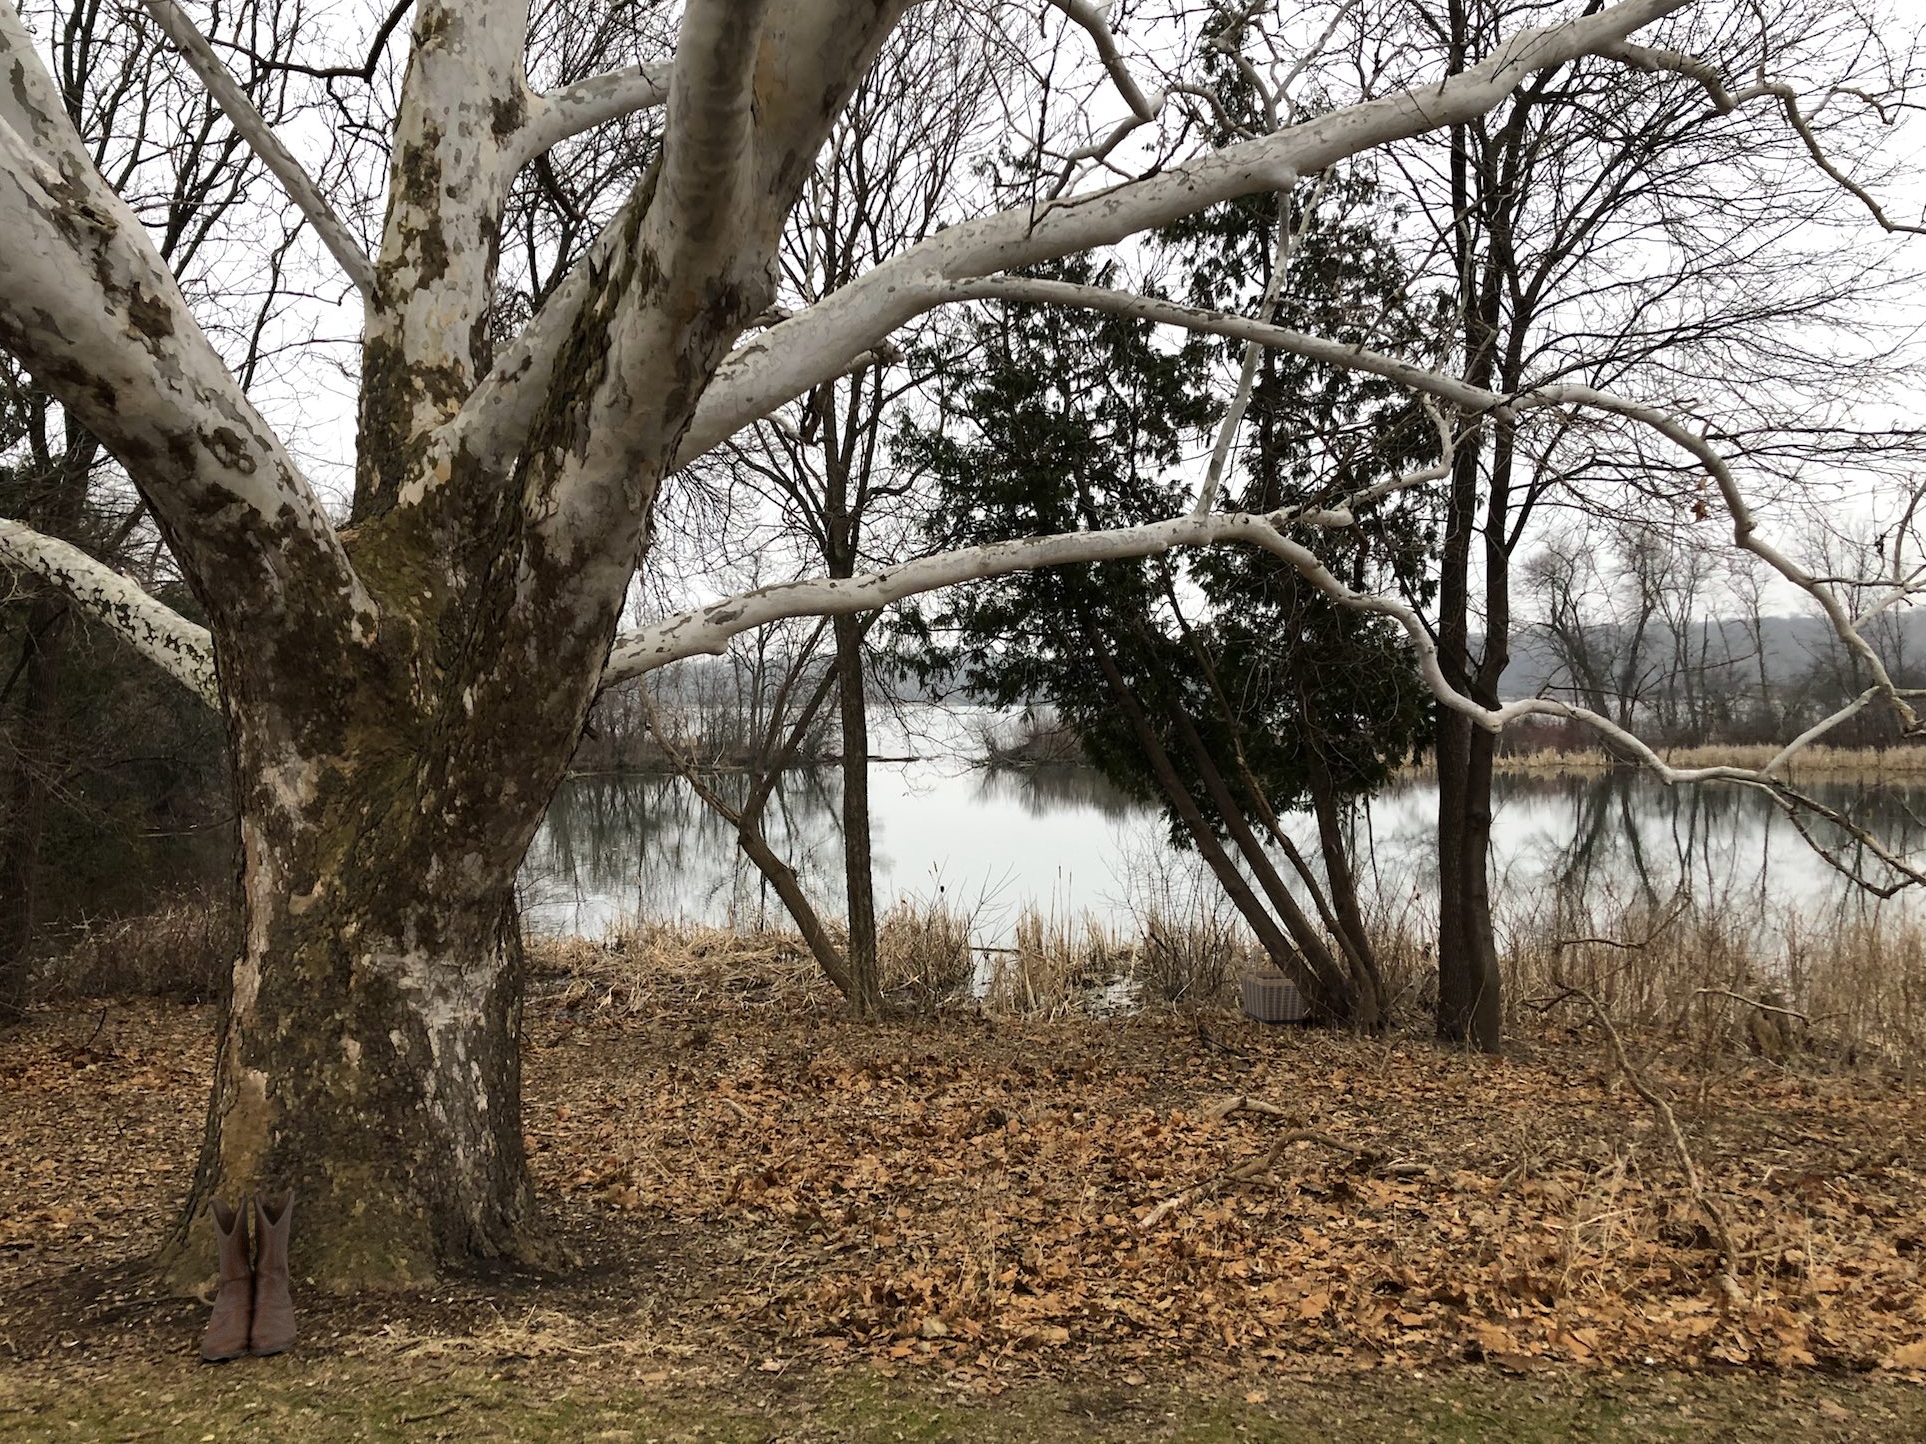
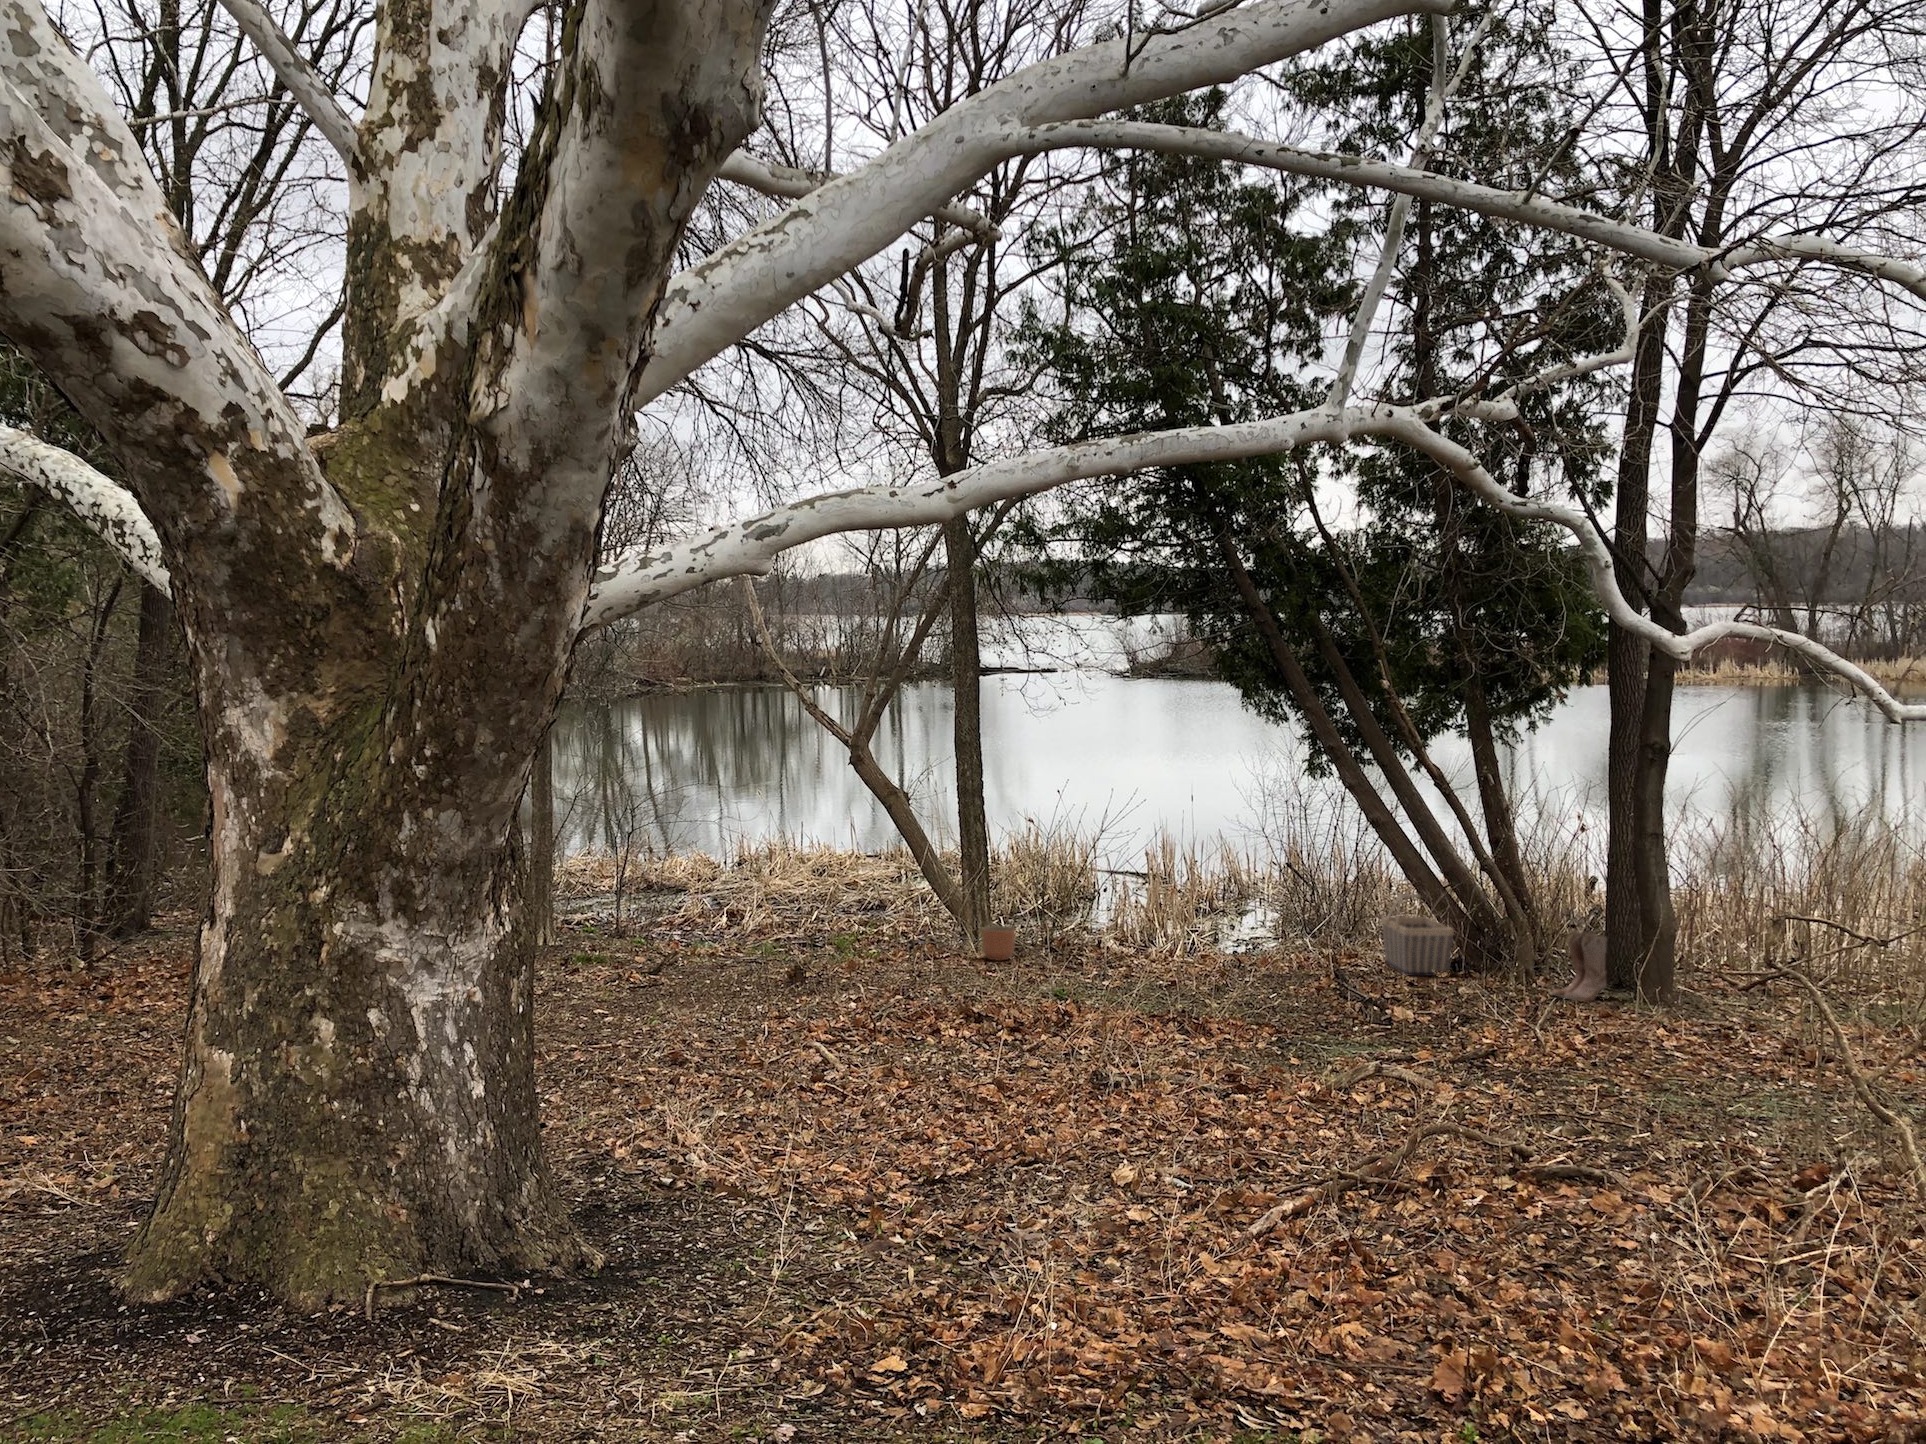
planter: none [875,987,907,1020] -> present [982,926,1015,961]
boots: present [201,1186,297,1360] -> present [1551,931,1607,1001]

